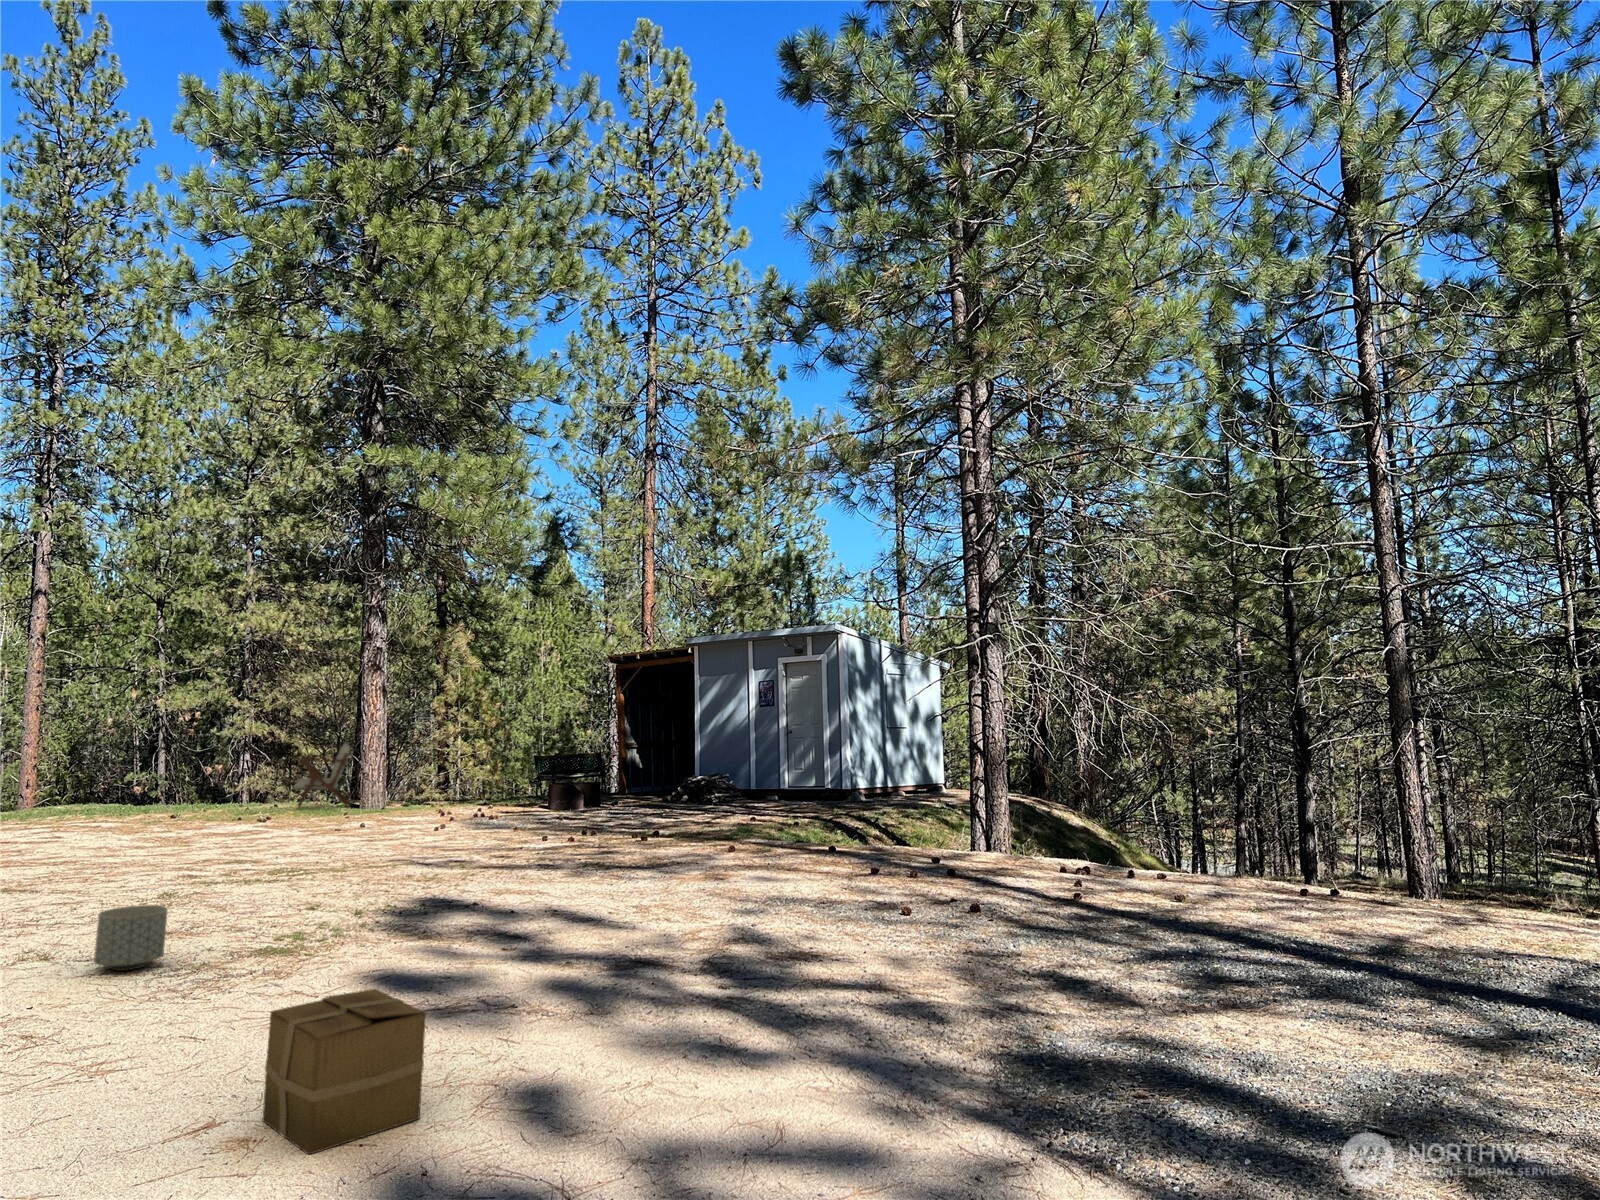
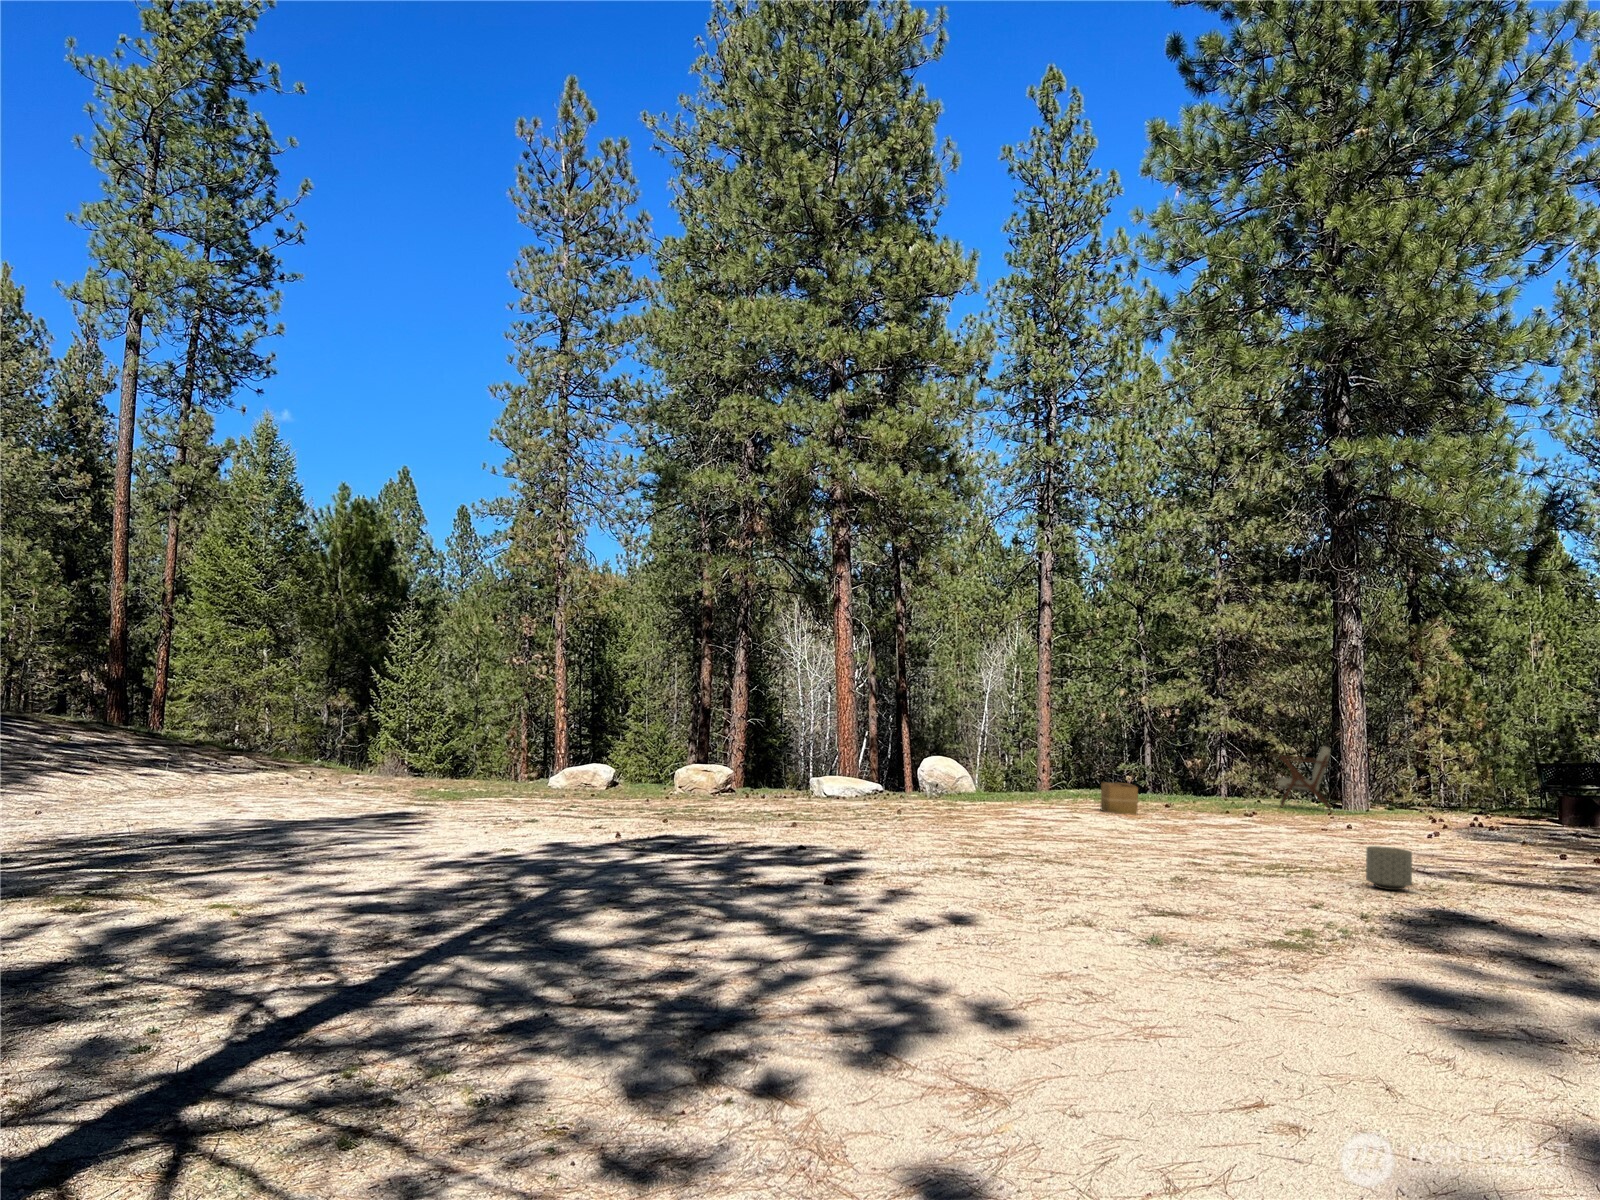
planter: present [94,905,168,971] -> present [1366,846,1412,890]
cardboard box: present [262,989,426,1154] -> present [1100,783,1138,815]

